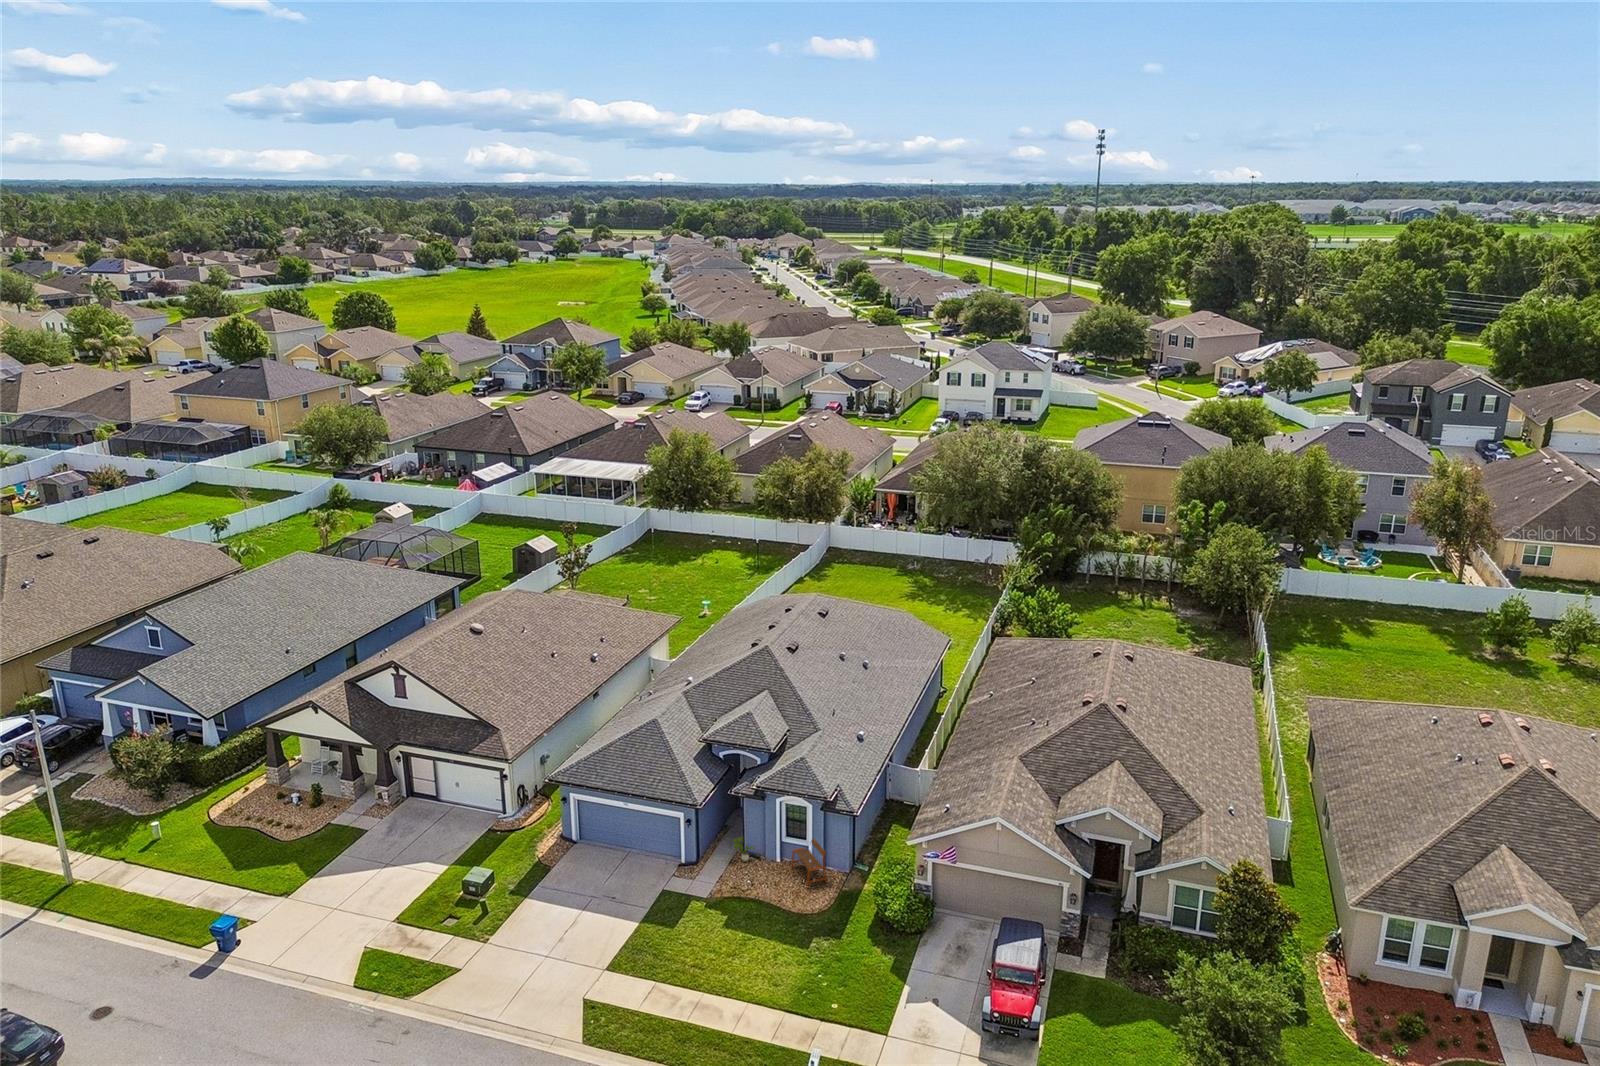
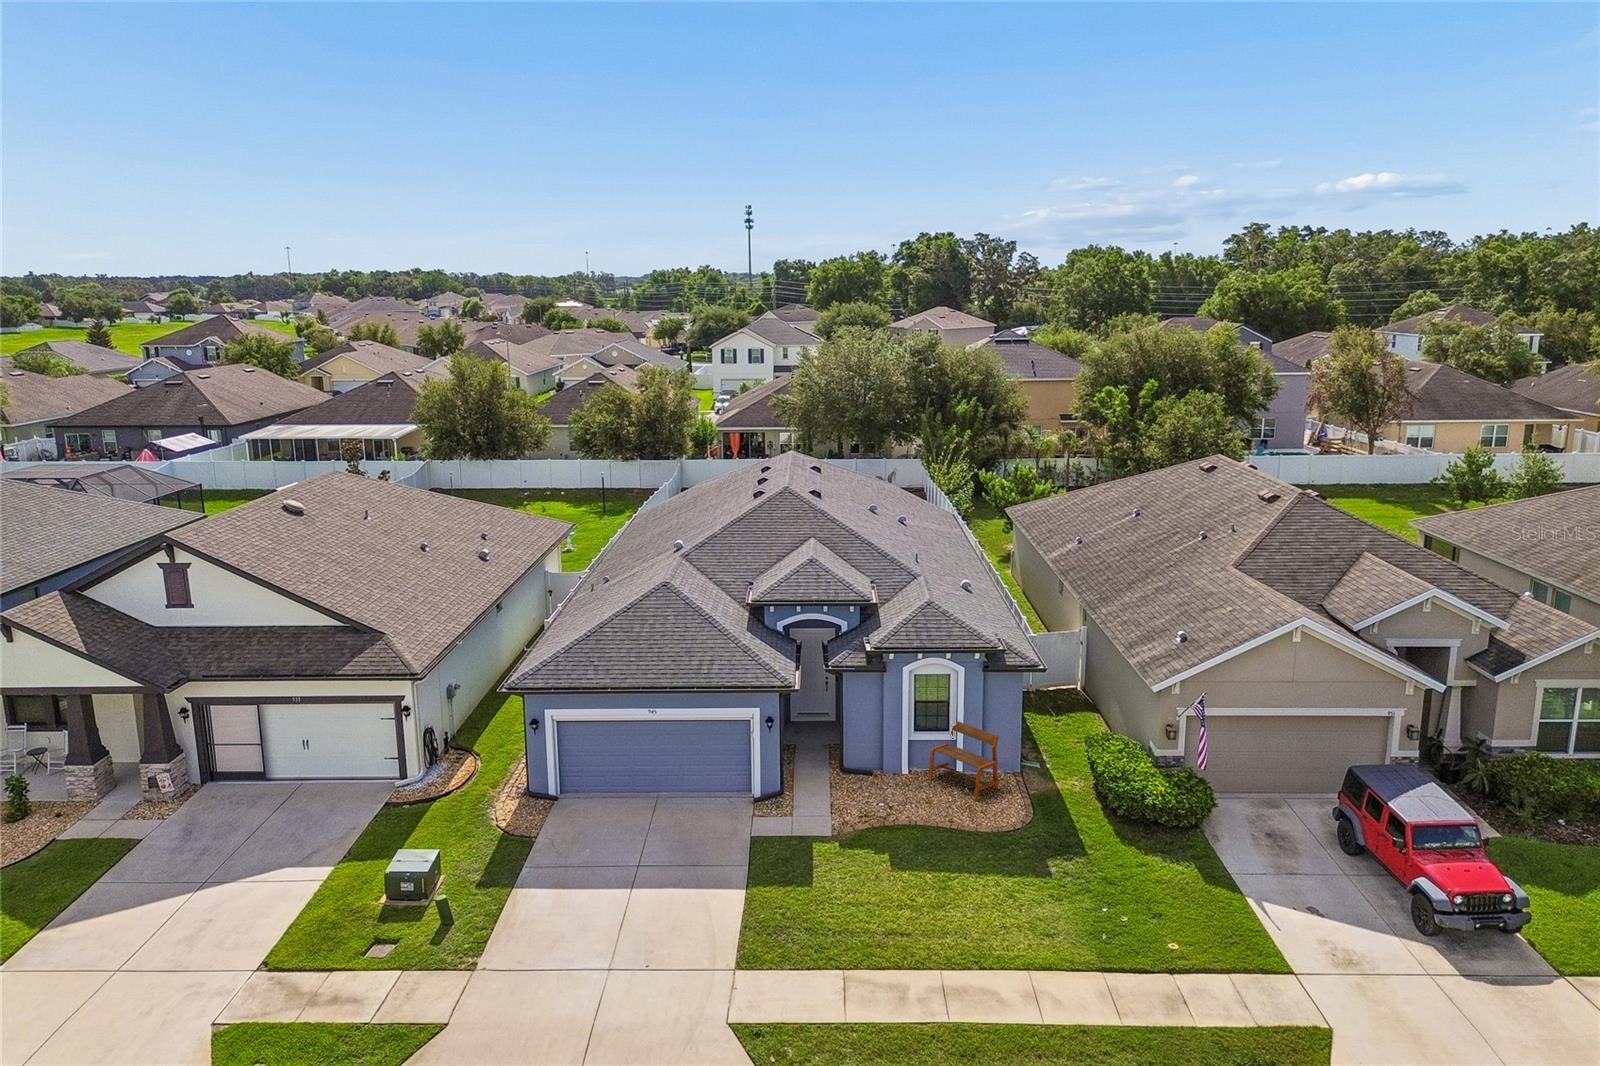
house plant: present [733,837,755,861] -> none [832,743,872,782]

